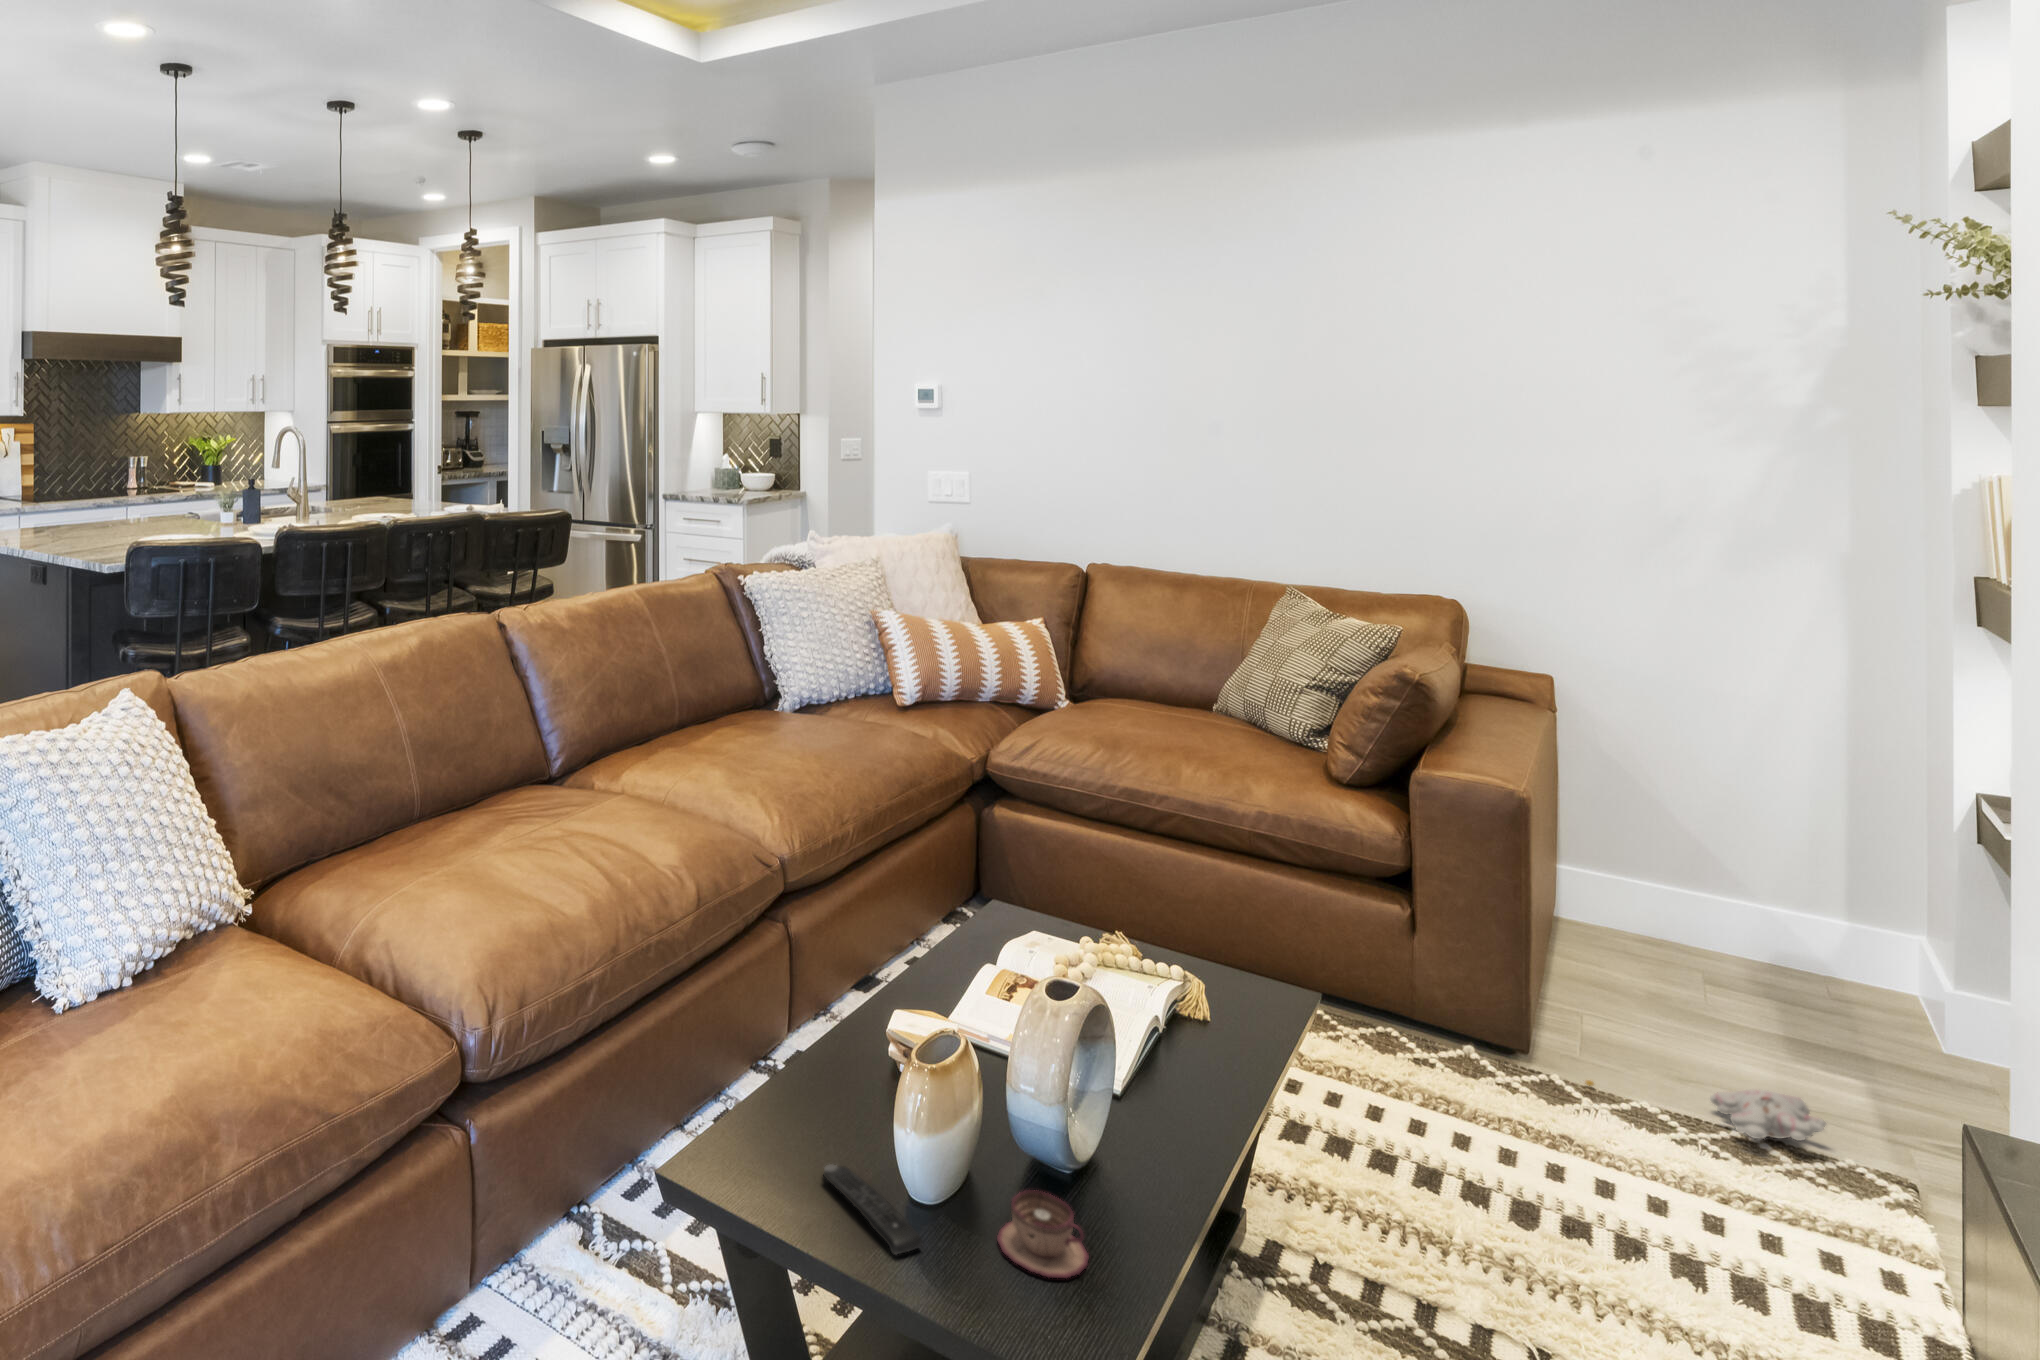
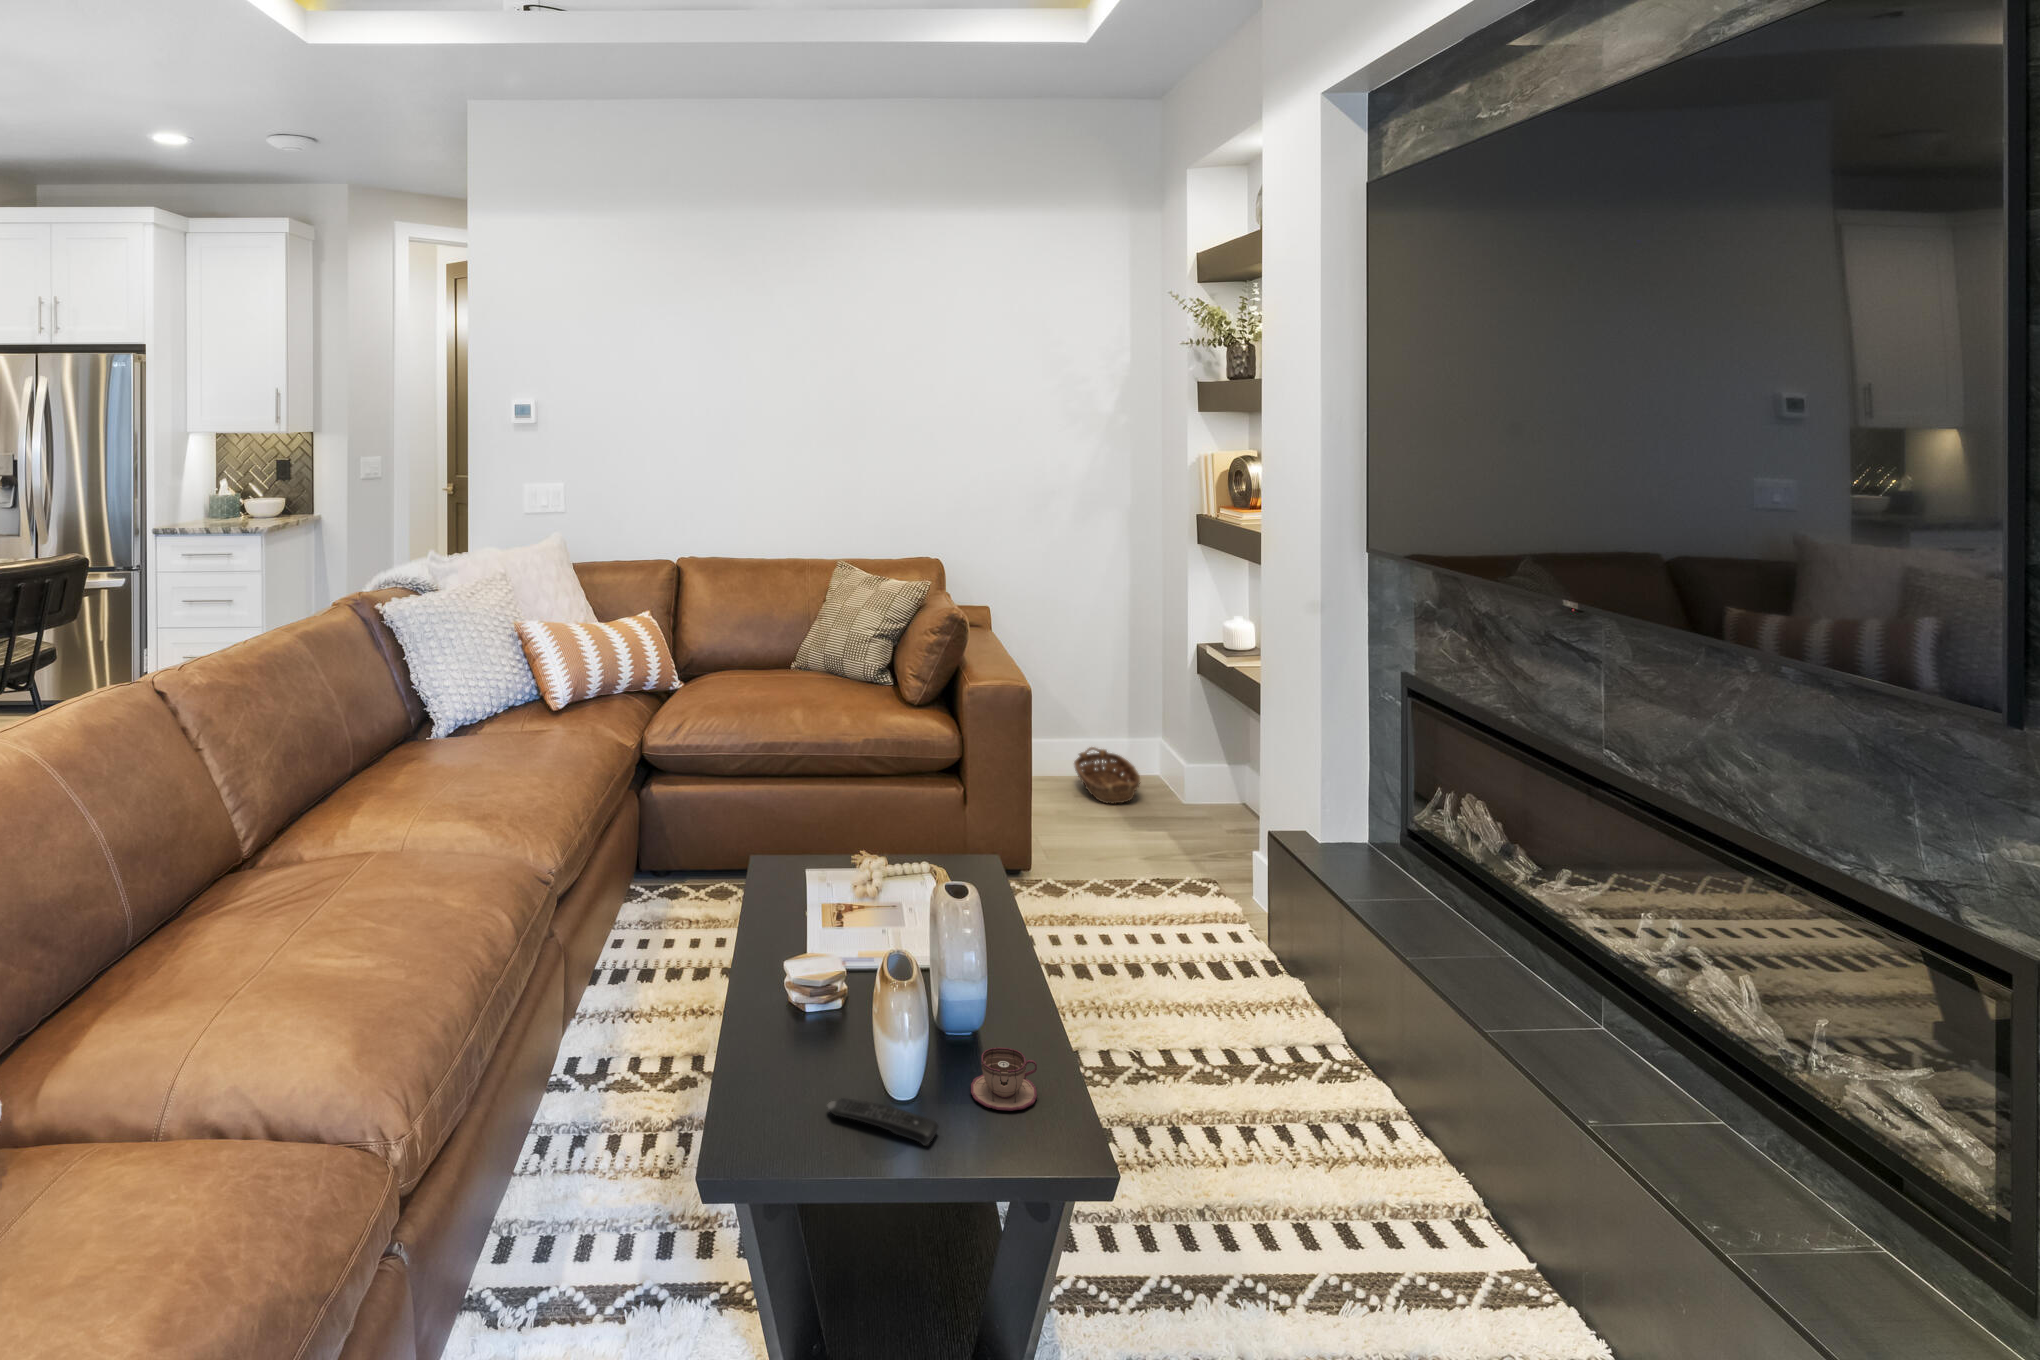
basket: none [1701,909,1883,1039] -> present [1074,747,1141,804]
plush toy: present [1585,1080,1826,1141] -> none [1060,848,1176,881]

